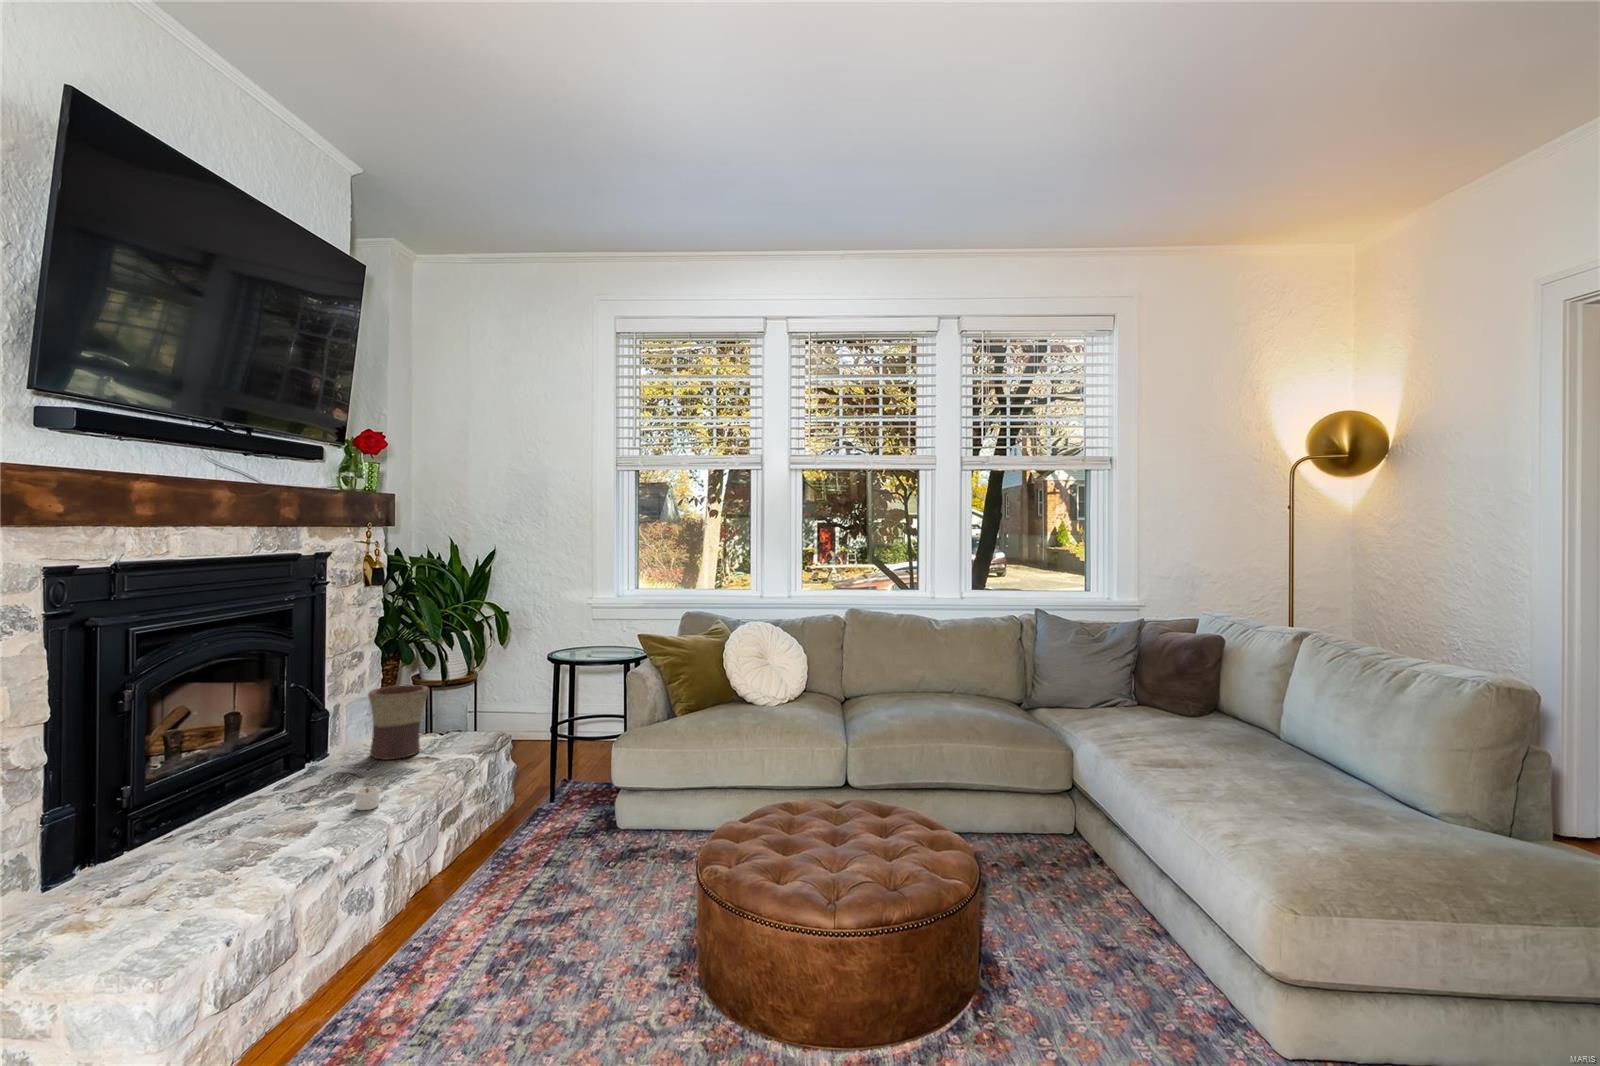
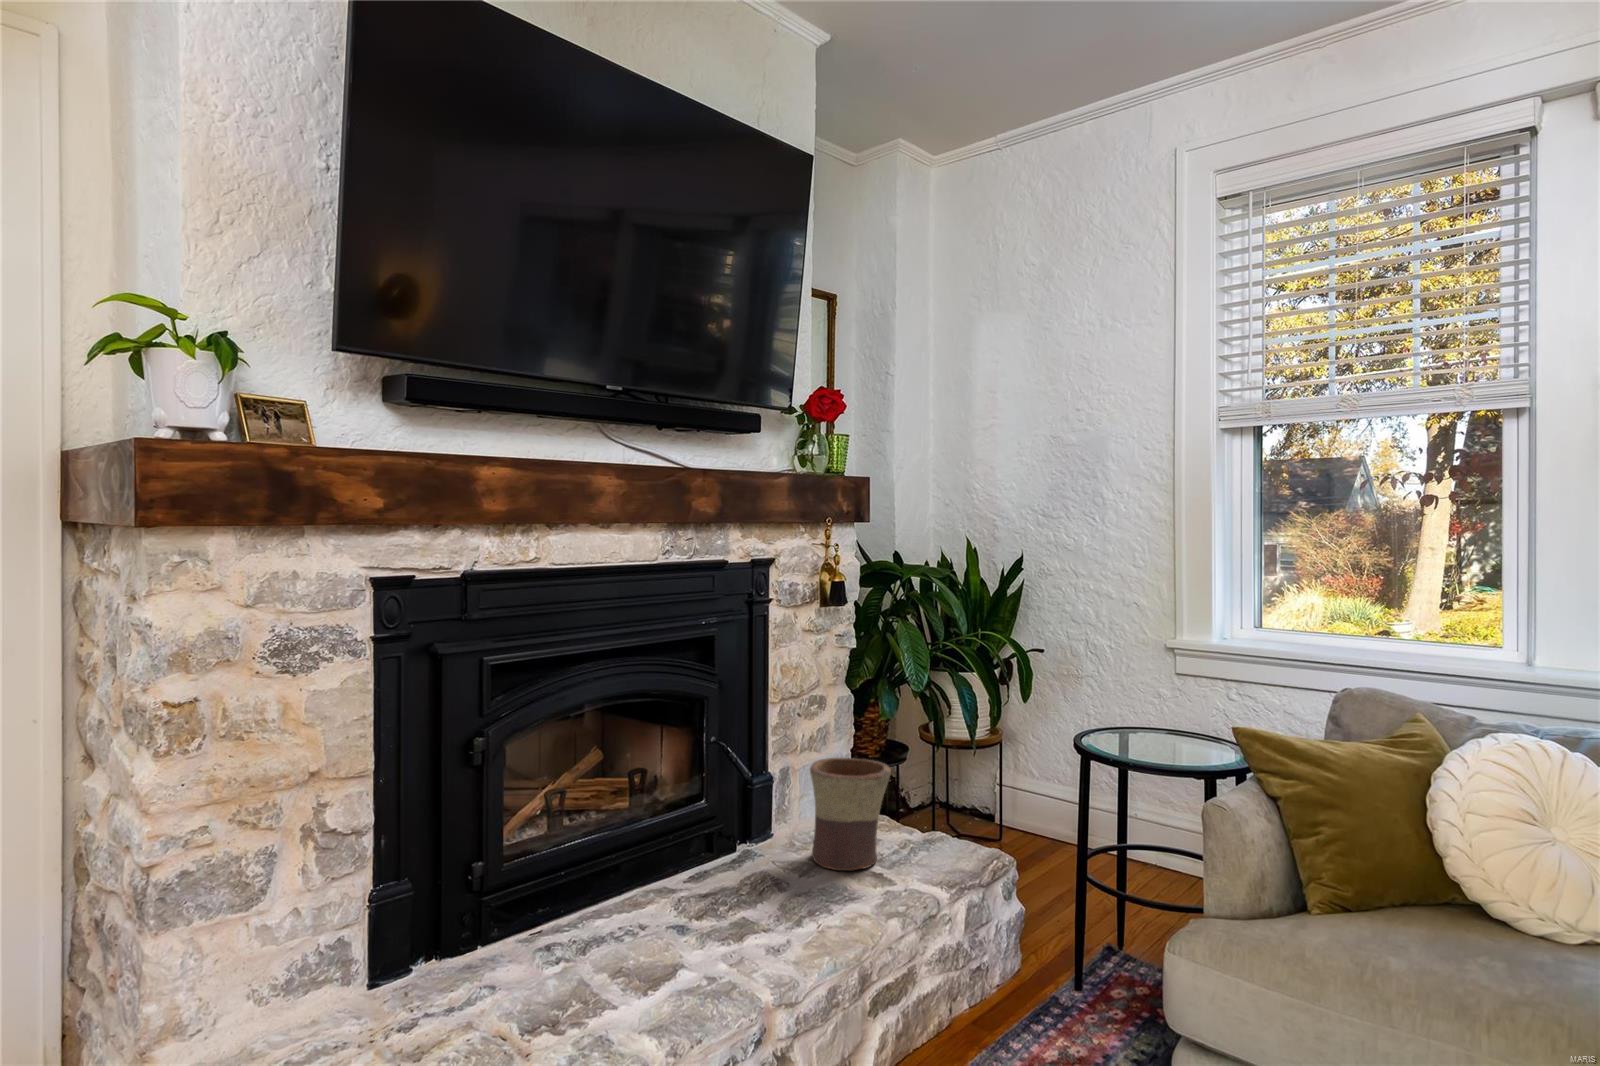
candle: present [355,787,379,810] -> none [739,925,786,964]

